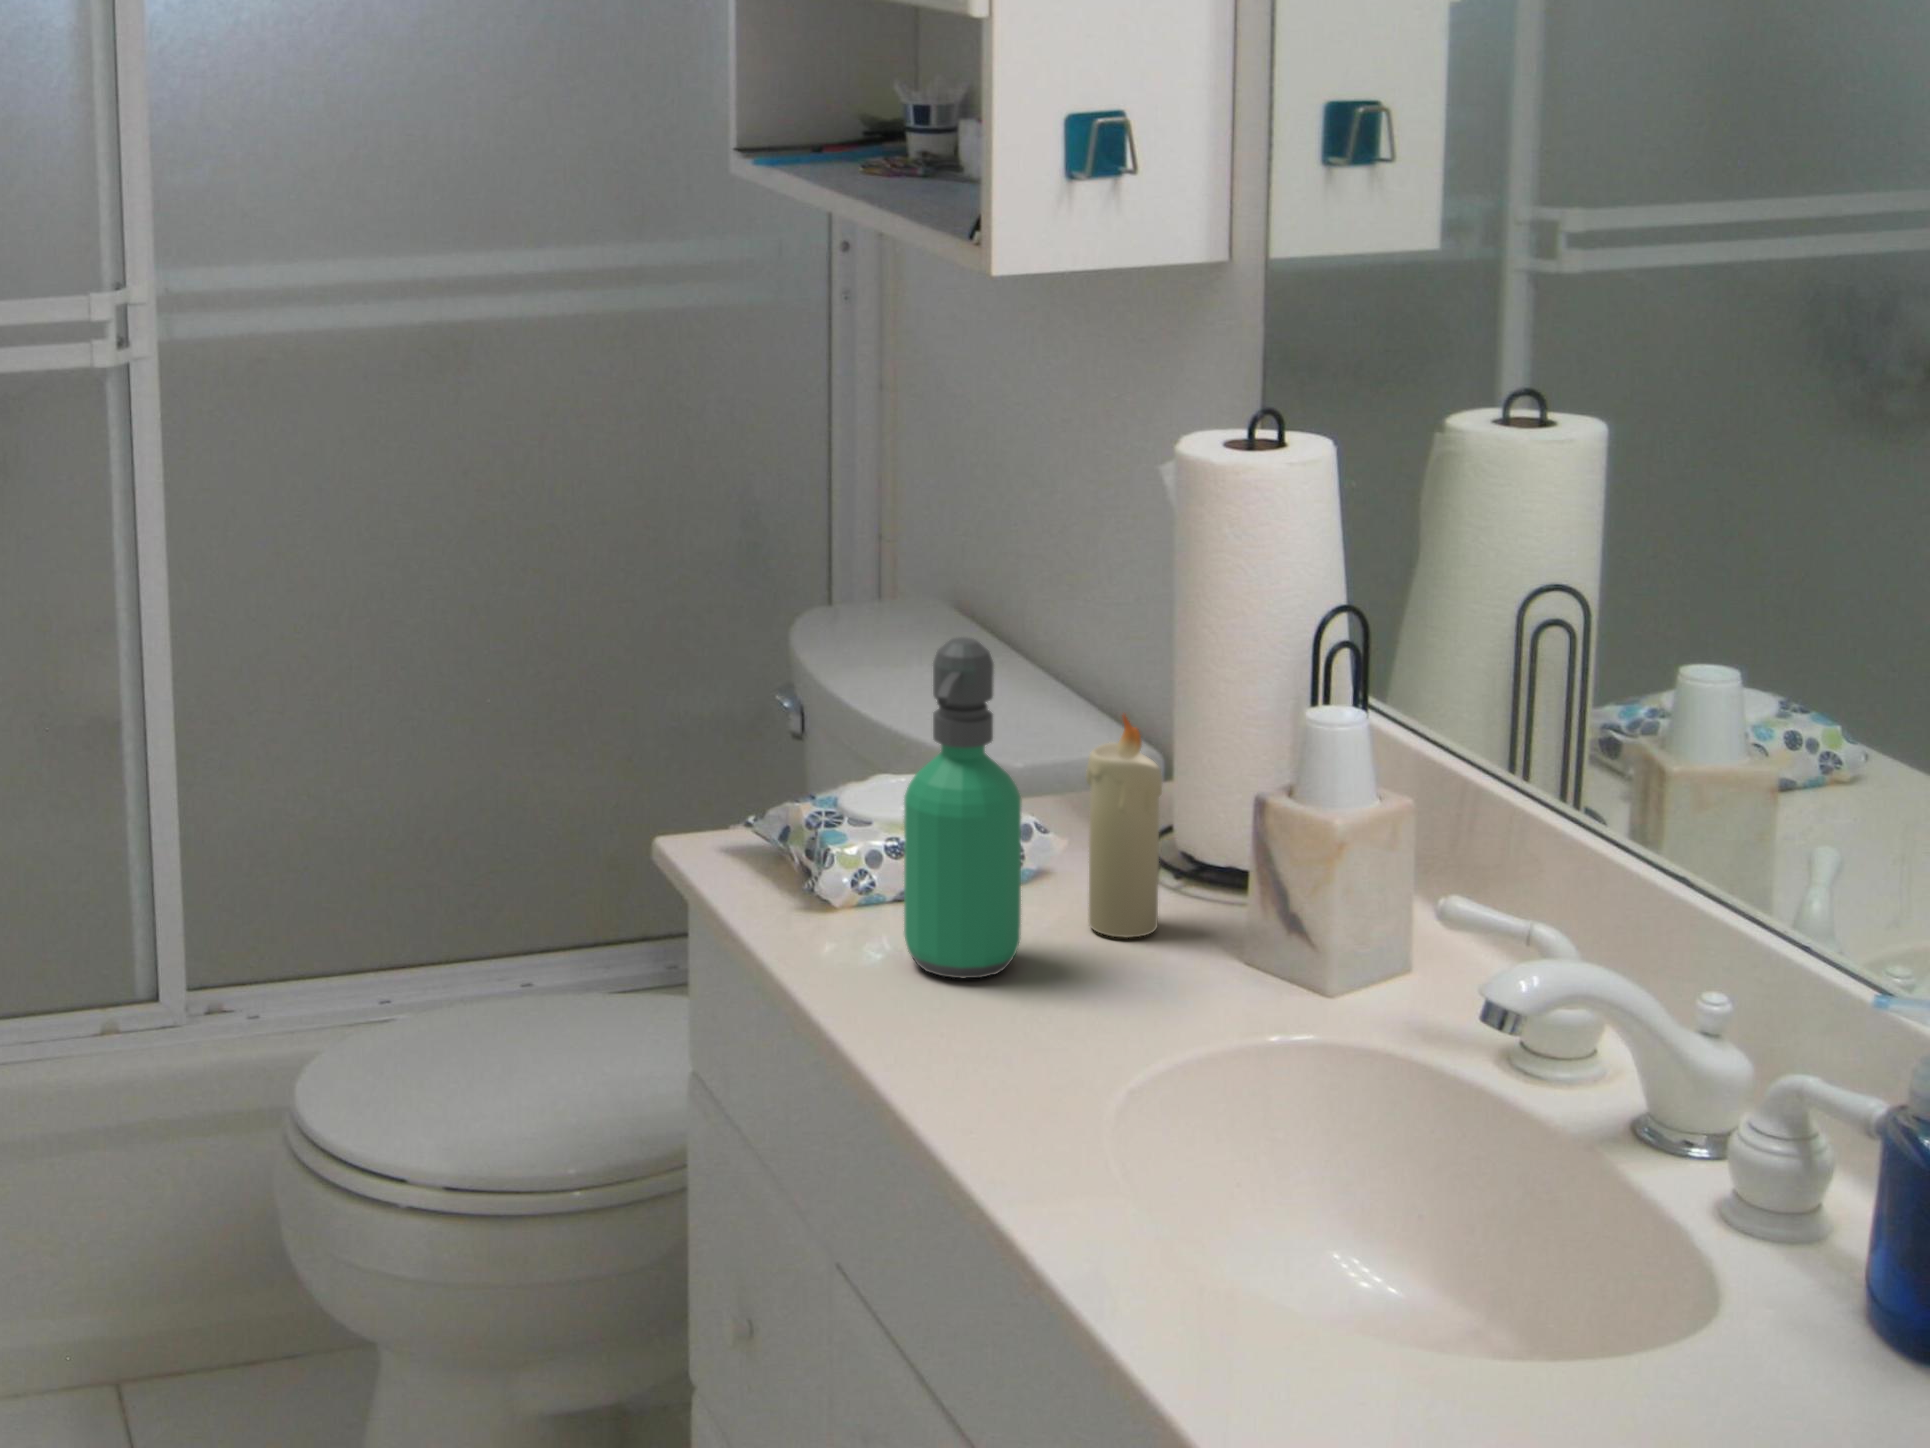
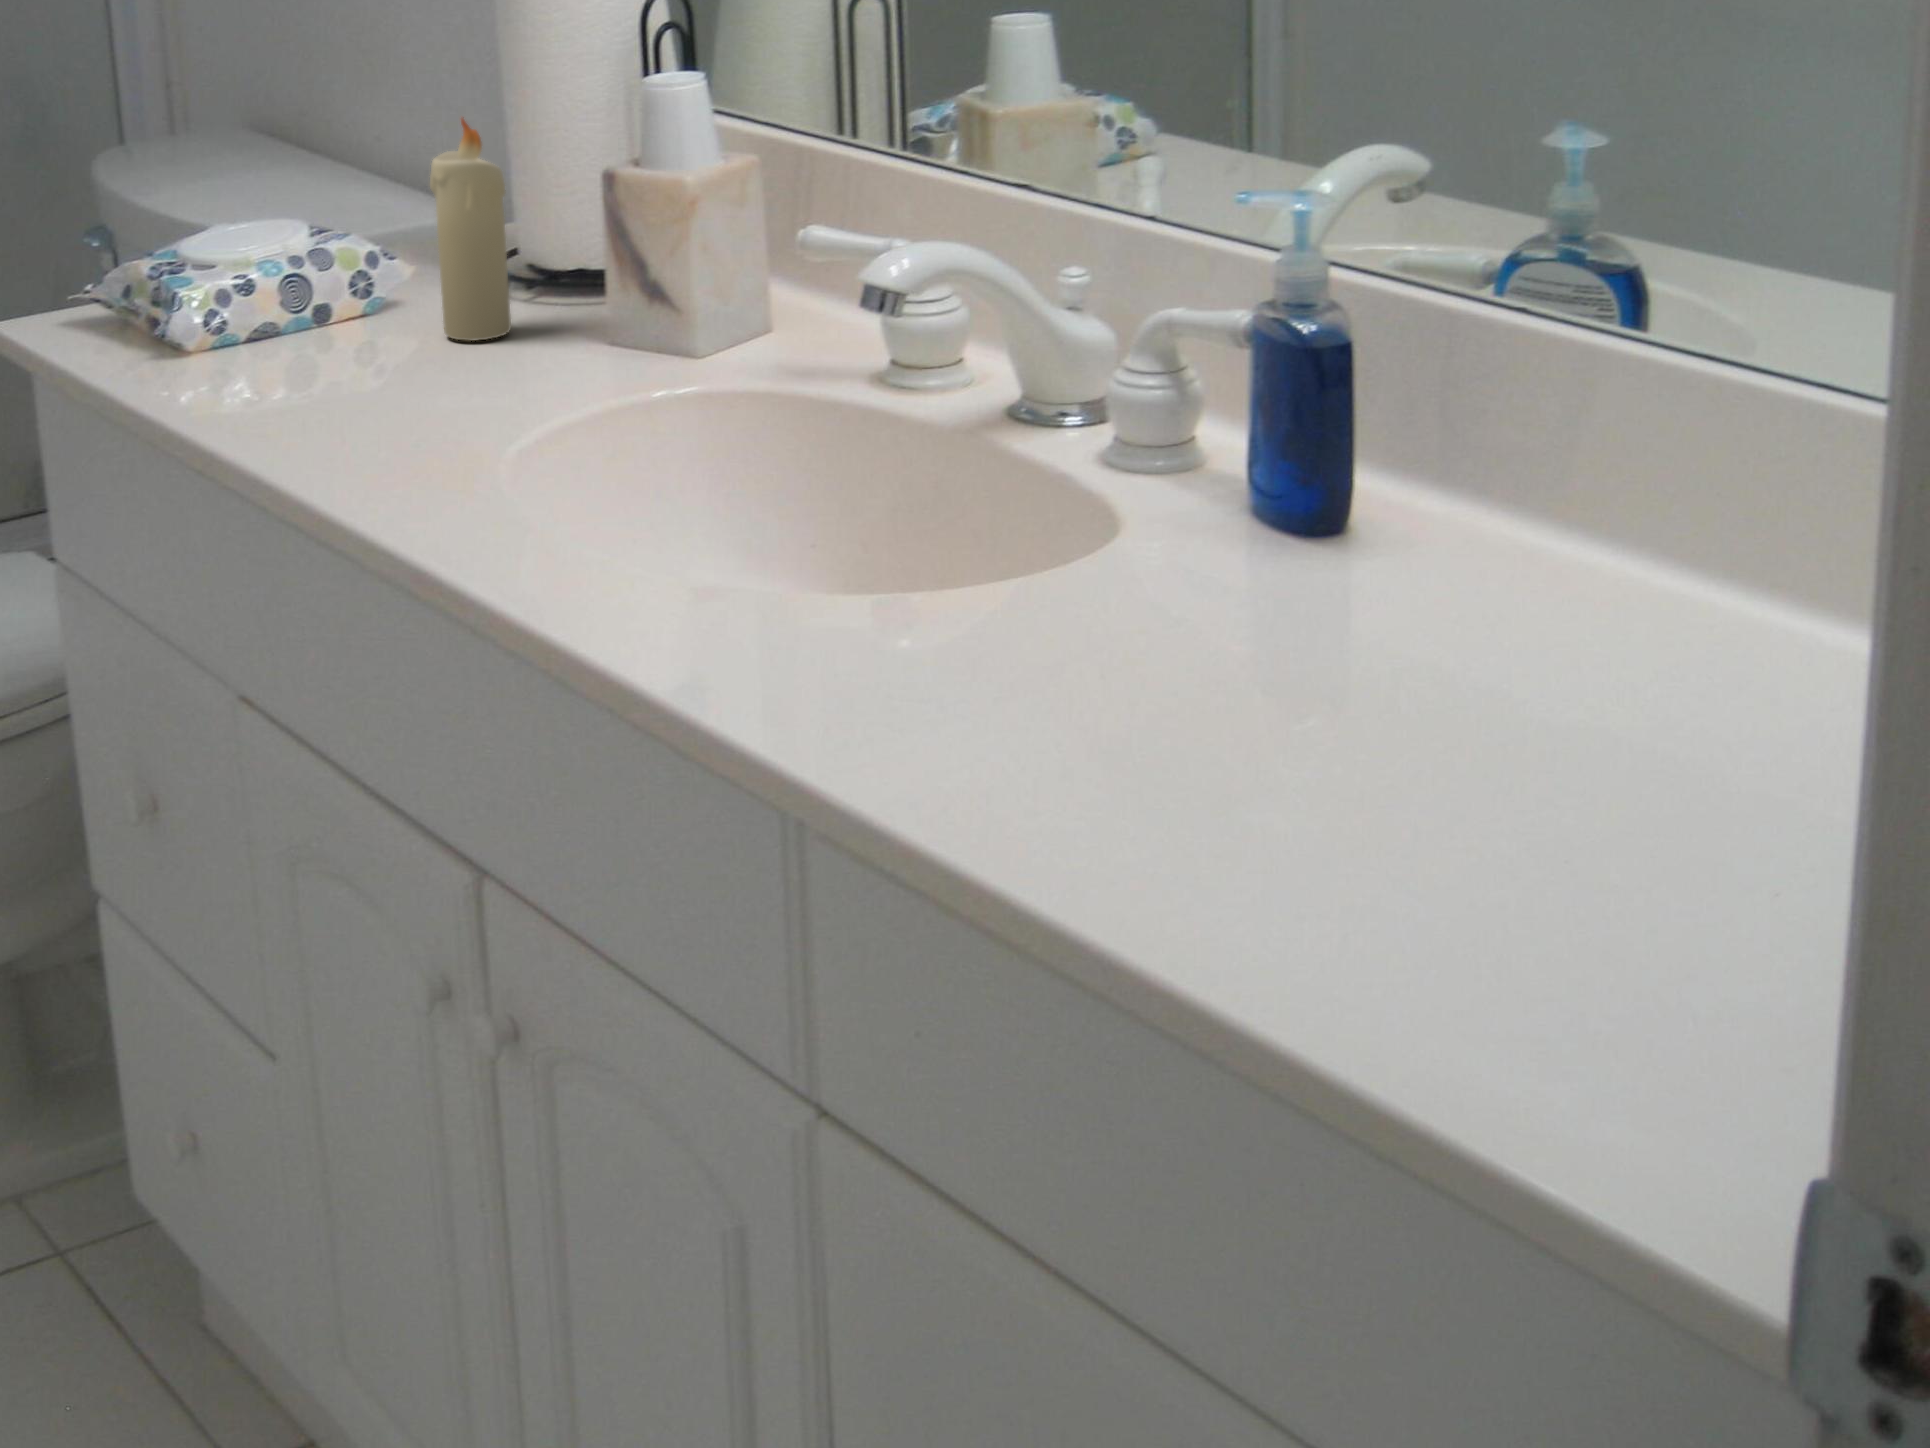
soap dispenser: present [904,637,1022,978] -> none [258,41,386,388]

